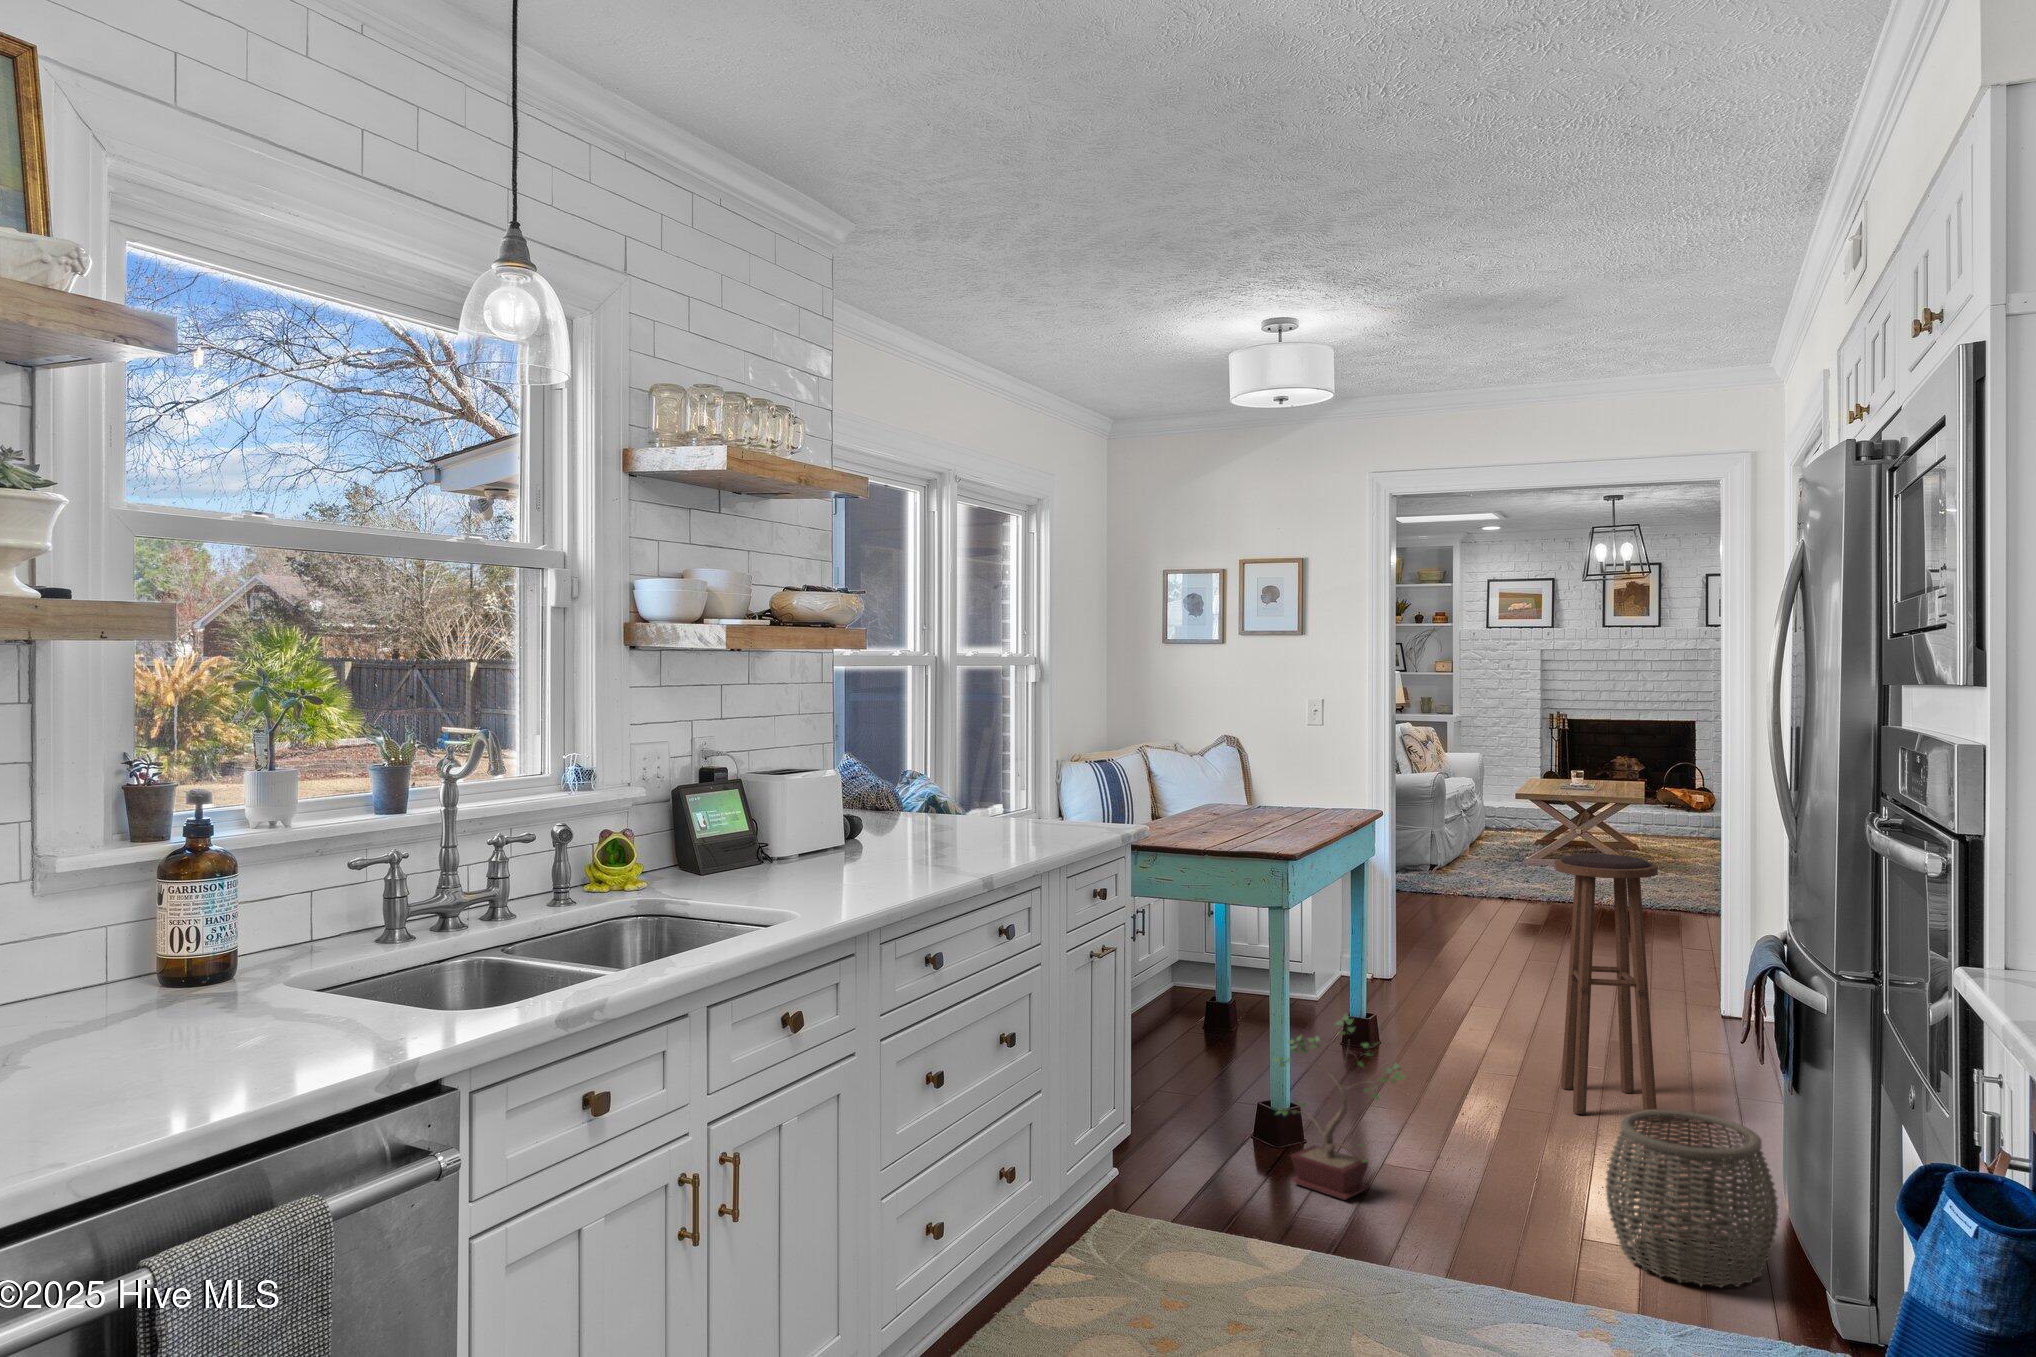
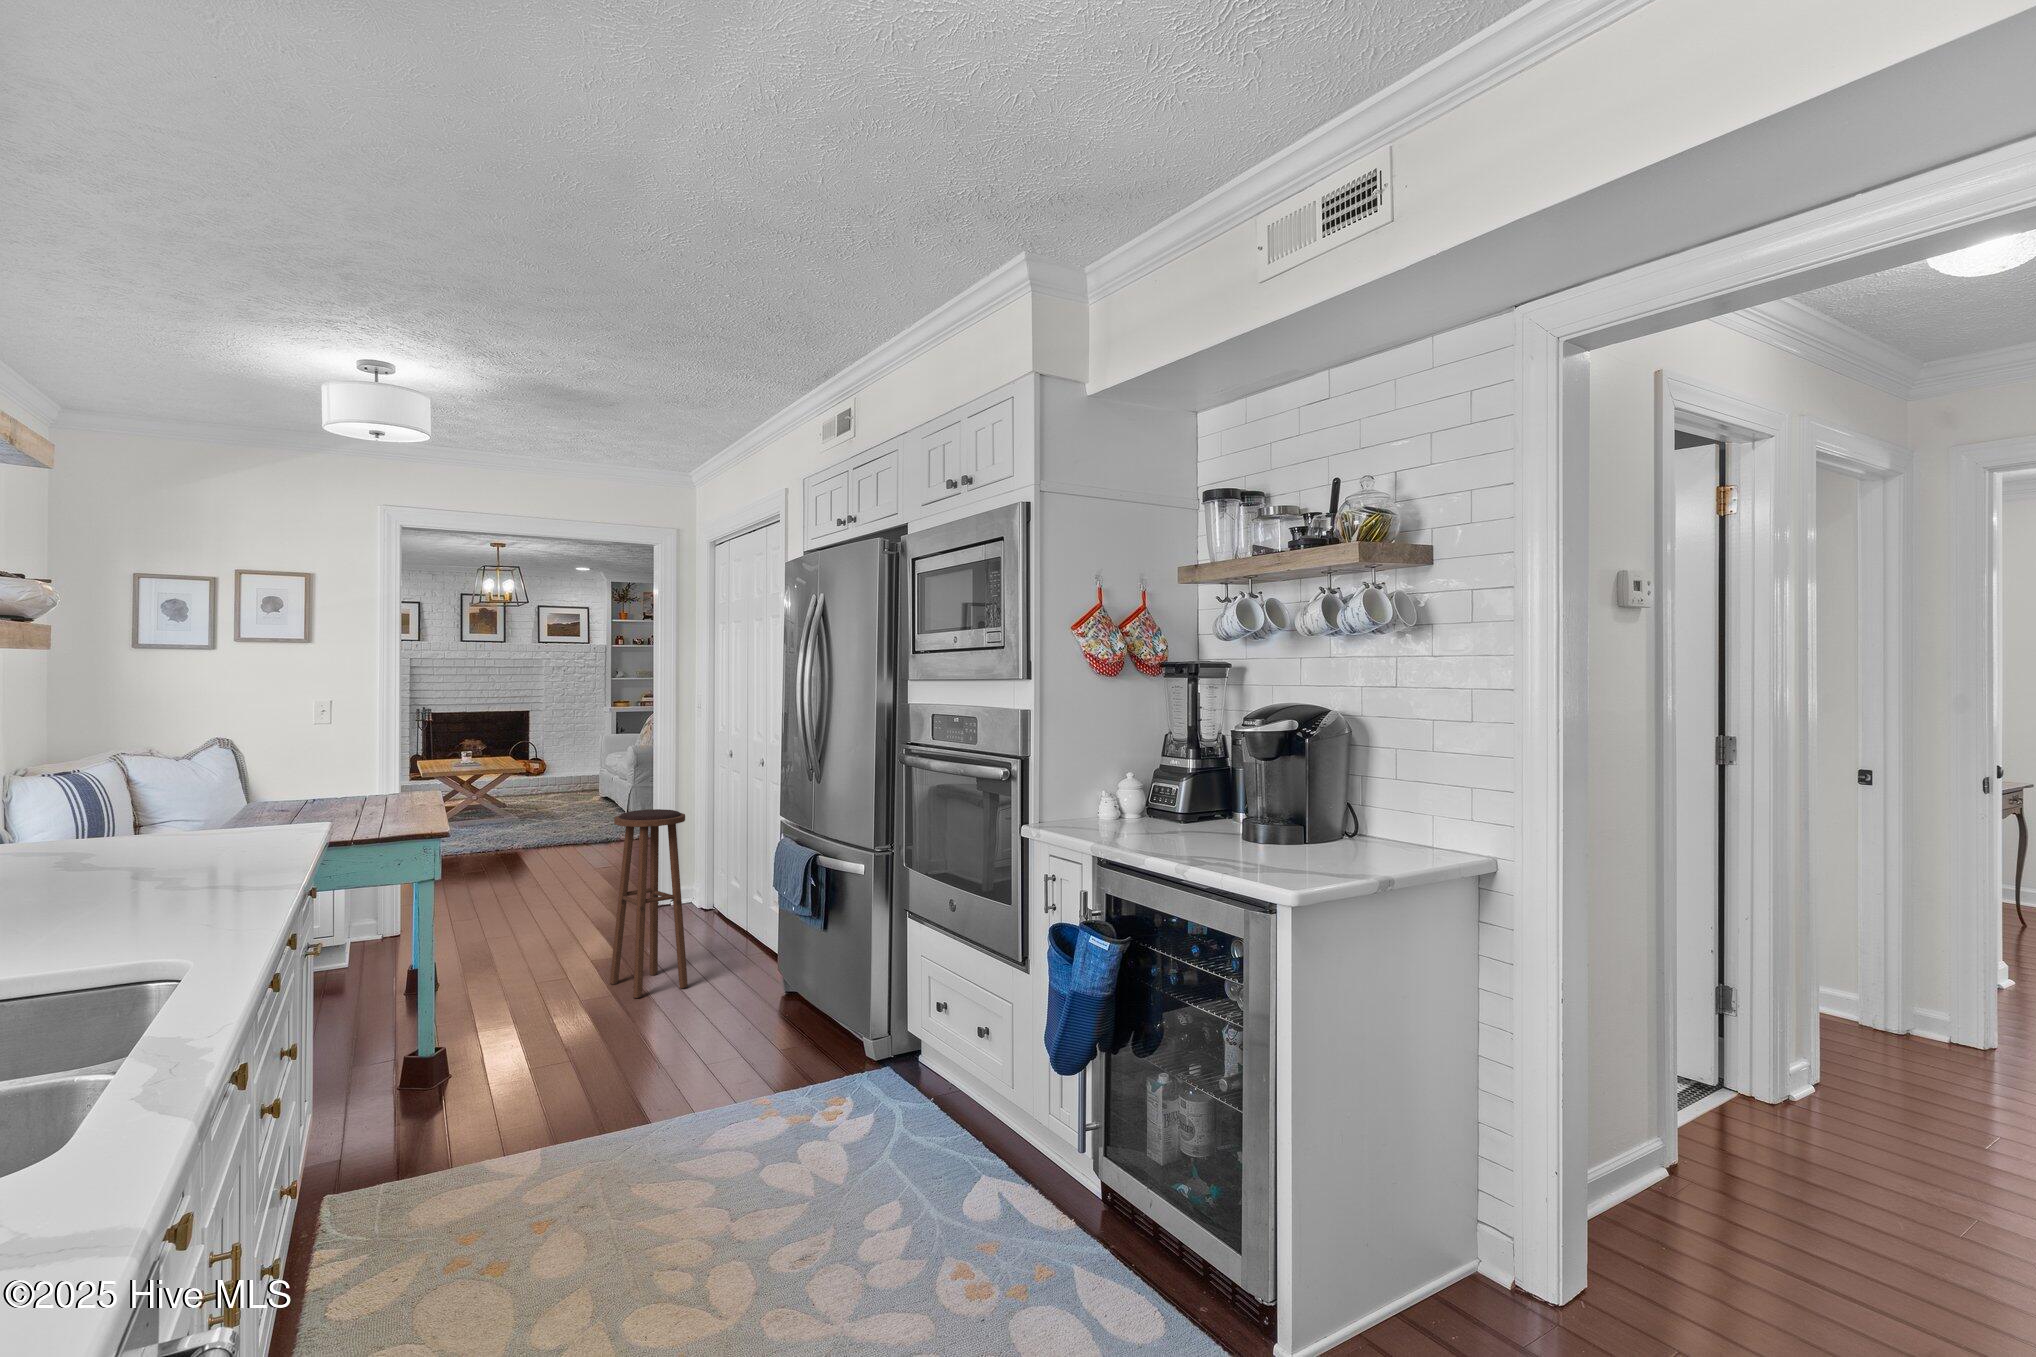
potted plant: present [1273,1014,1404,1200] -> none [452,962,598,1120]
woven basket: present [1606,1110,1779,1288] -> none [730,967,834,1080]

